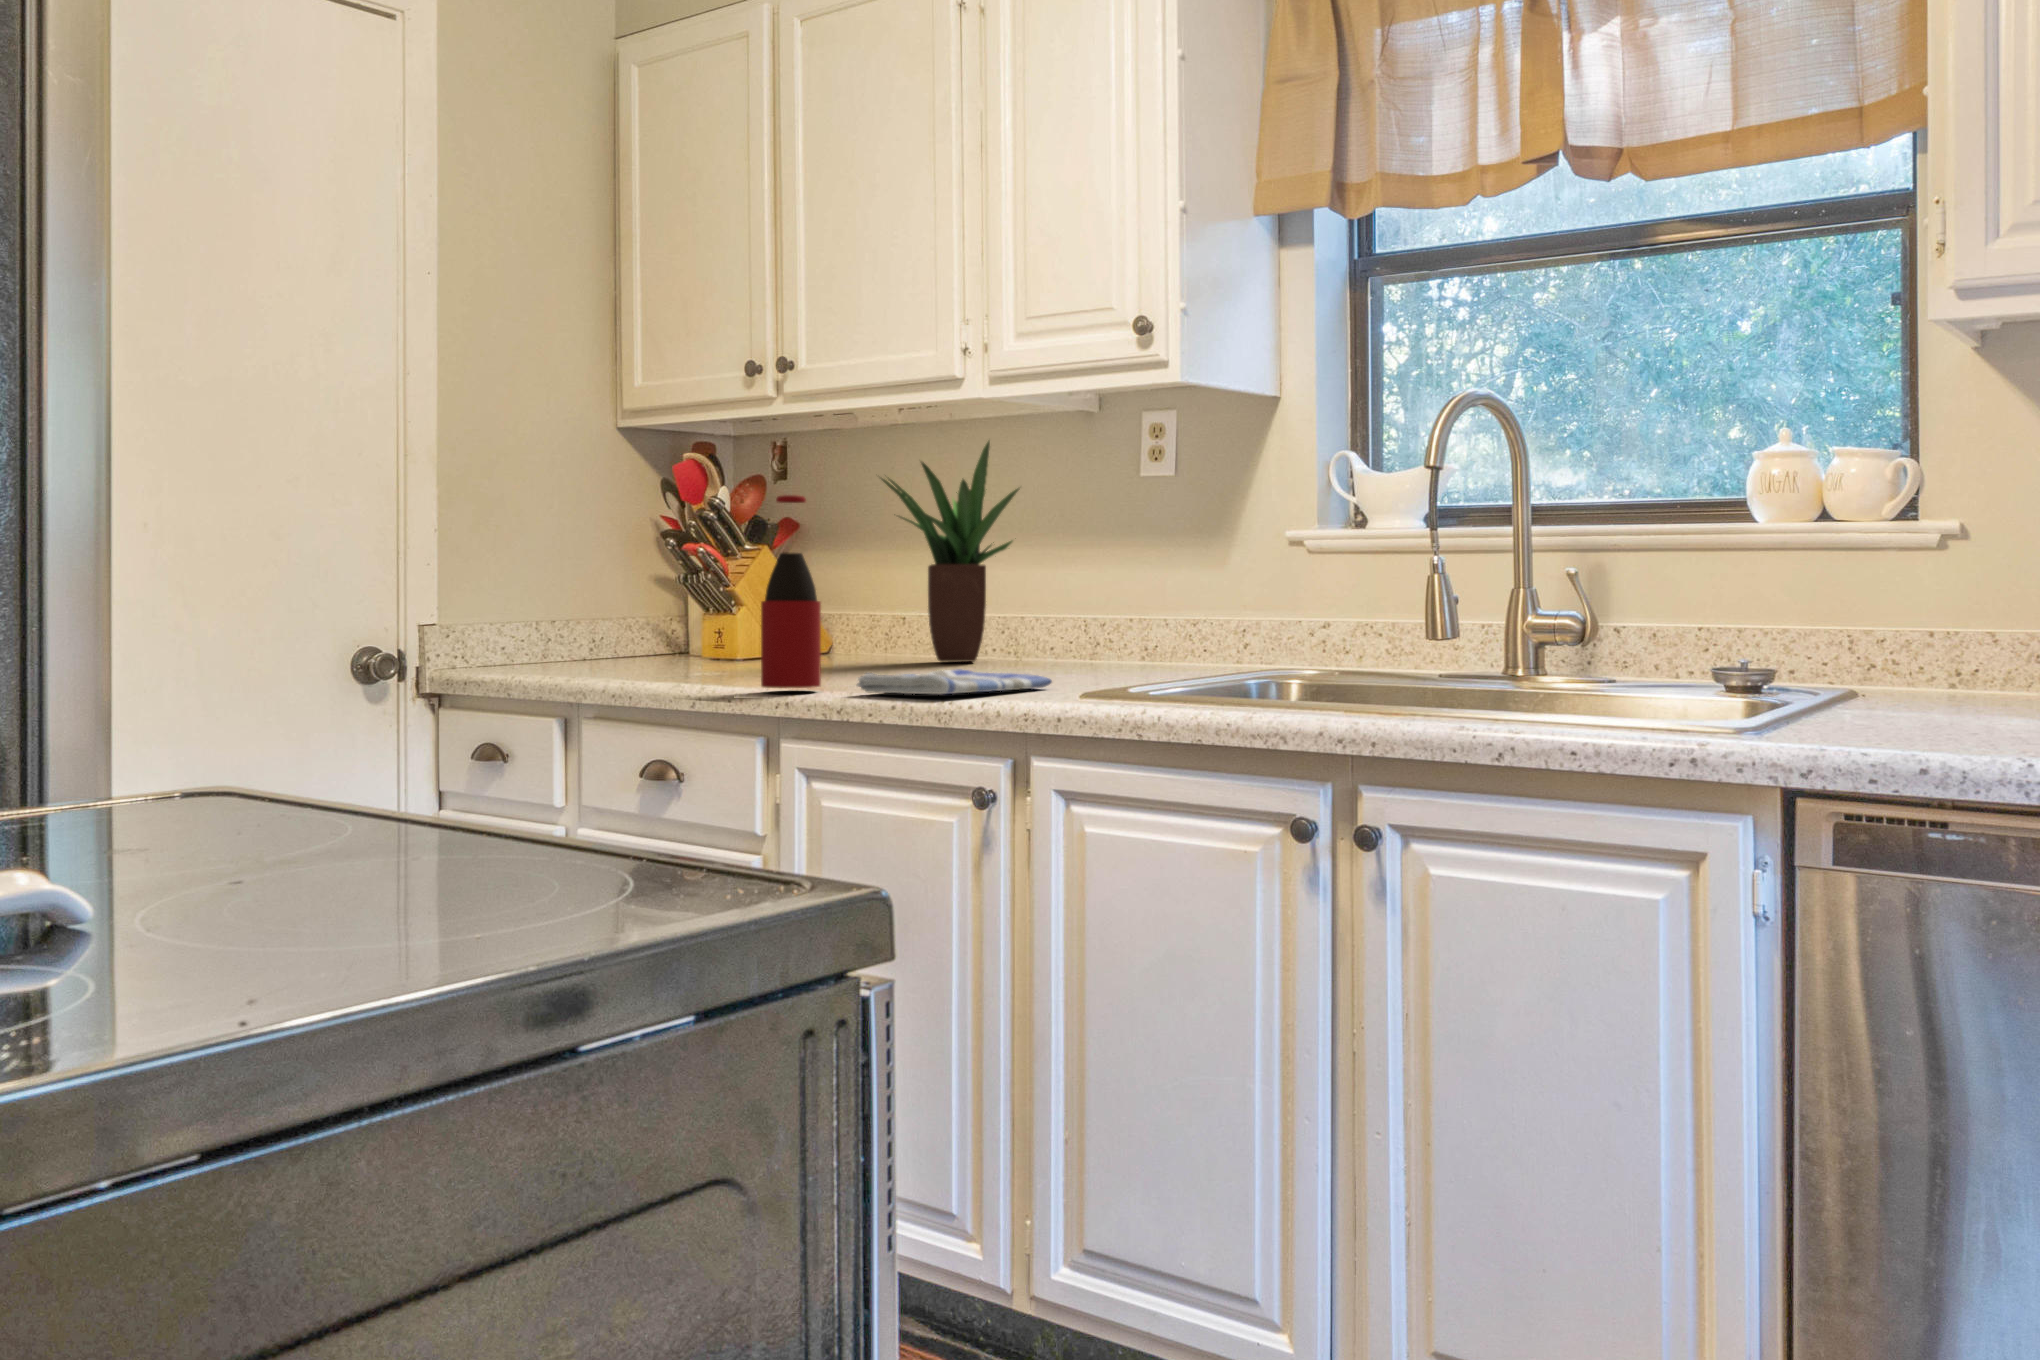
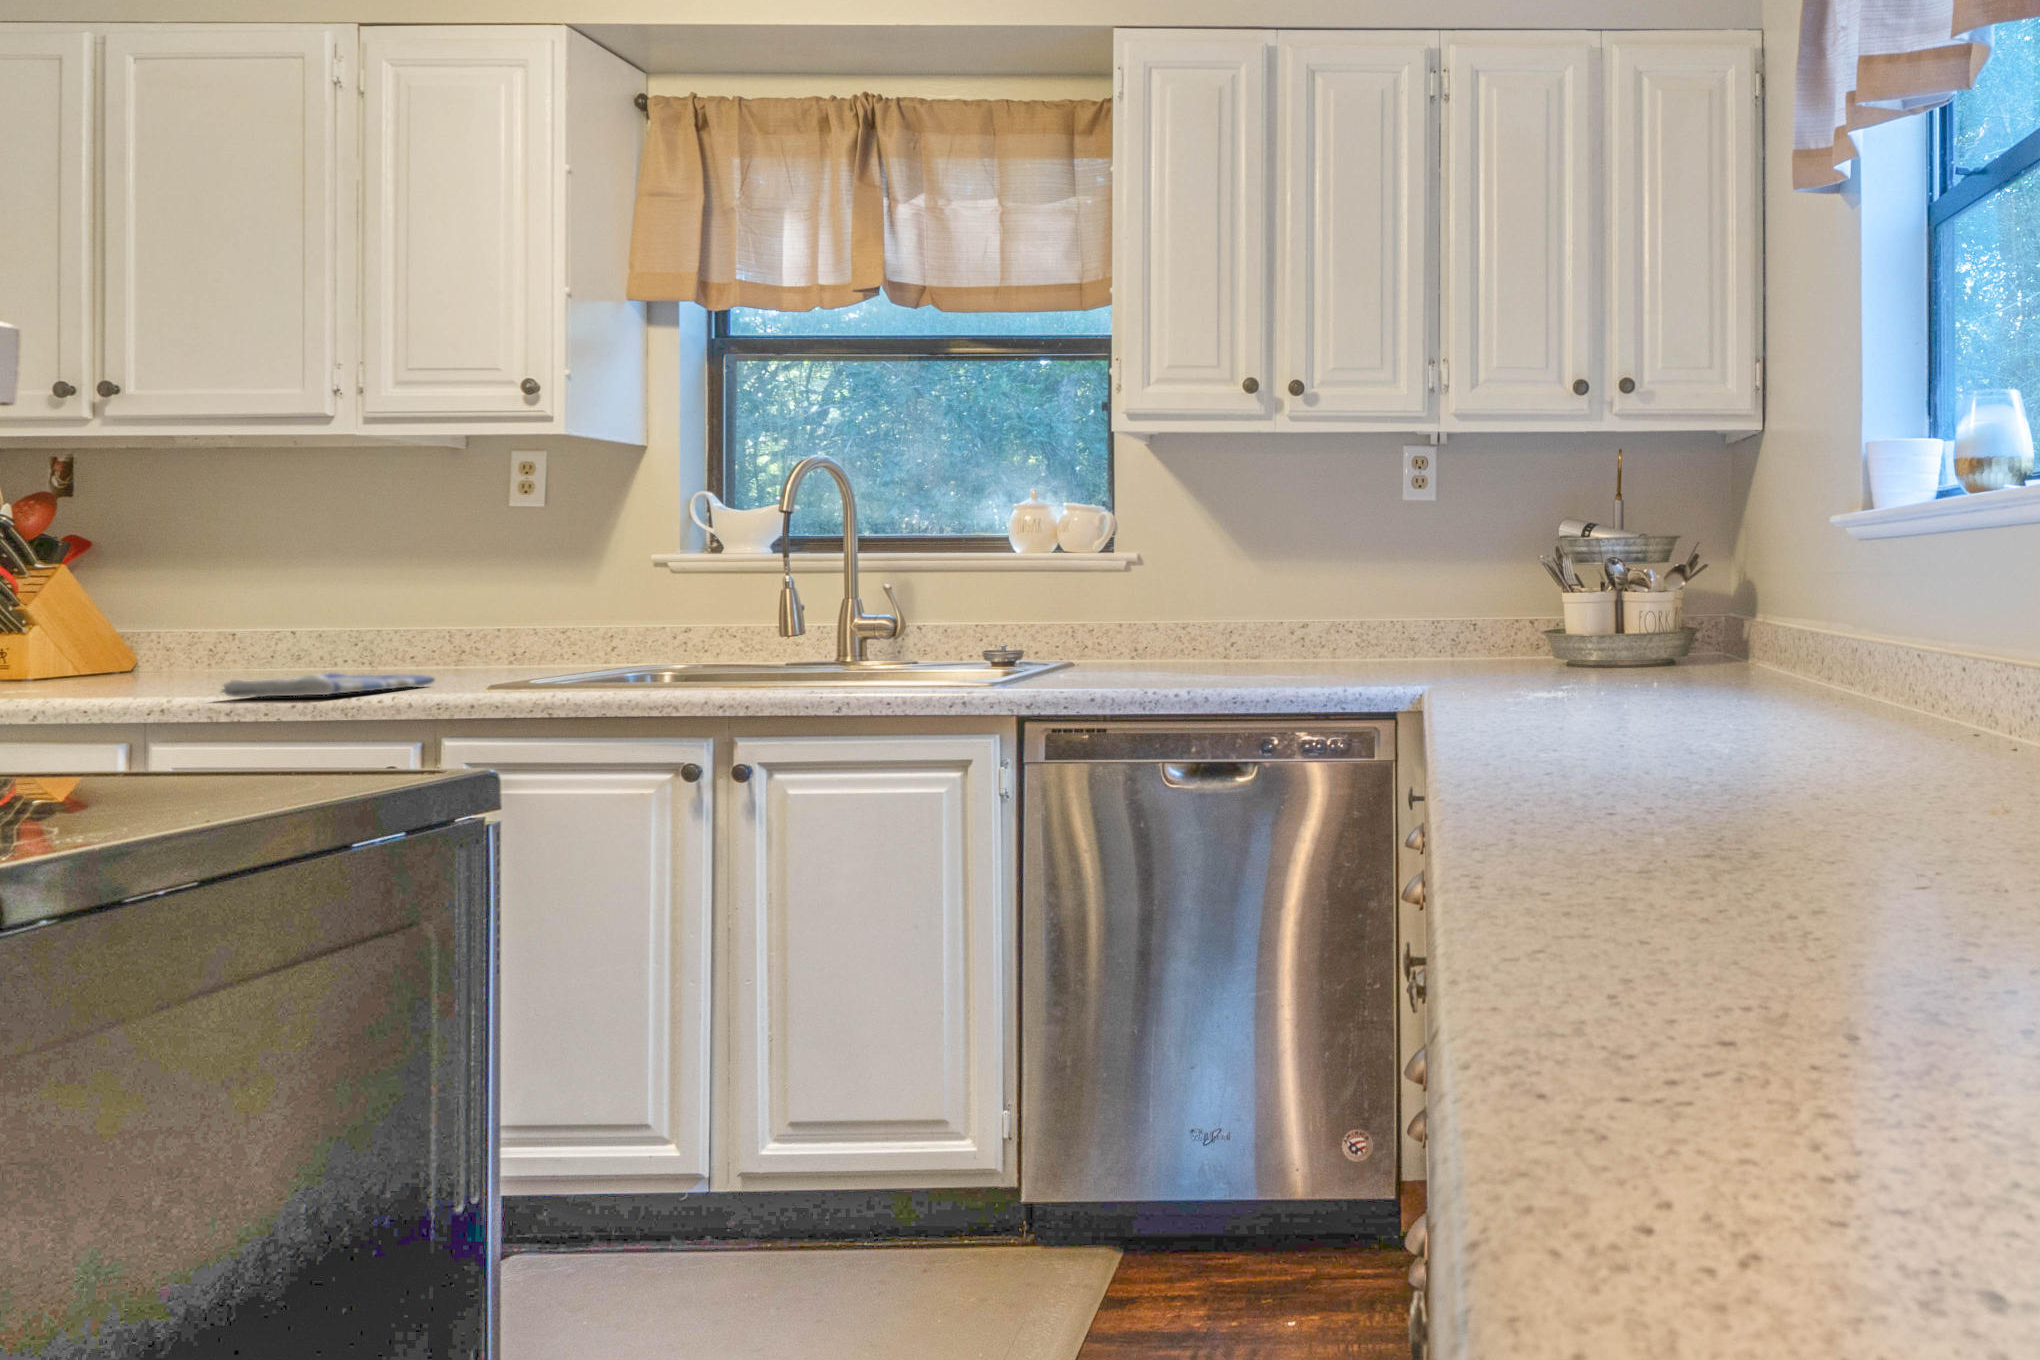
potted plant: present [881,441,1019,662] -> none [200,464,420,669]
bottle: present [761,495,821,688] -> none [95,518,171,703]

